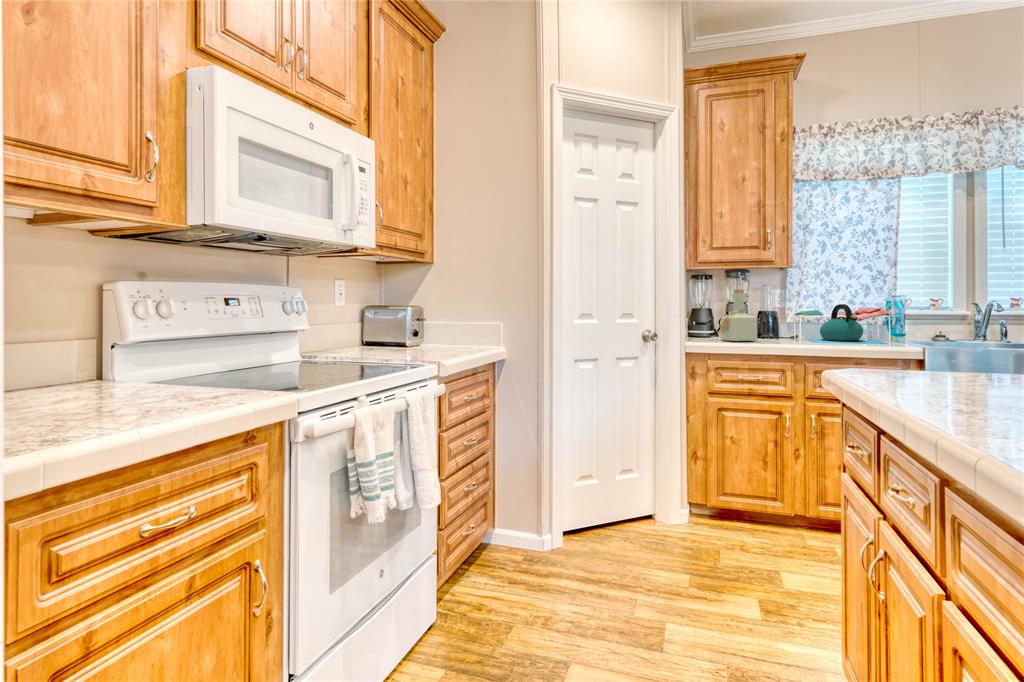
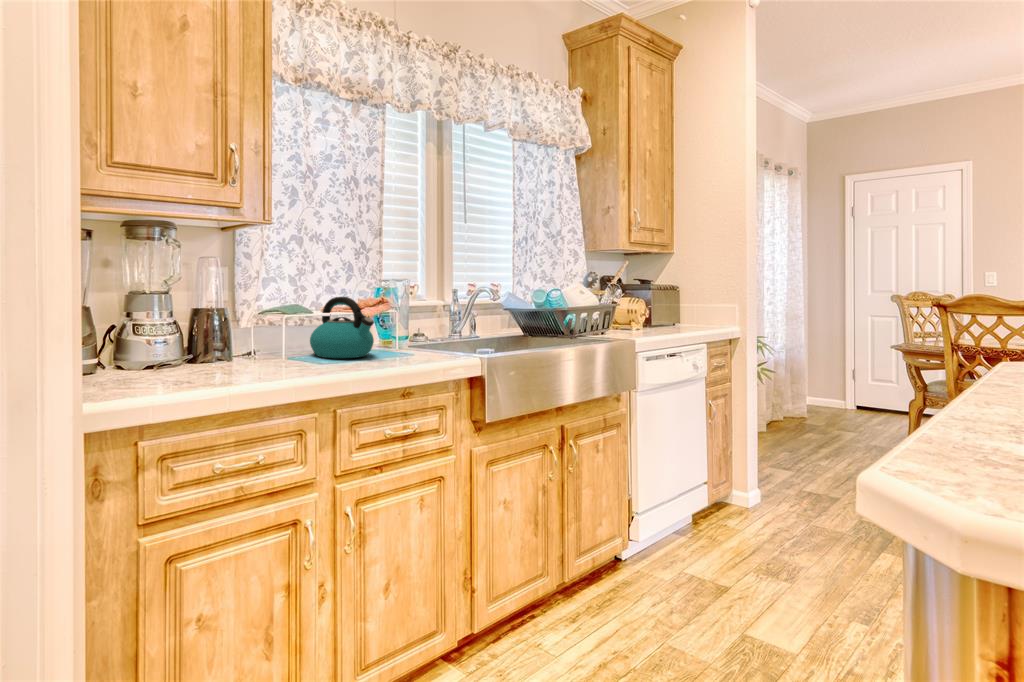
bottle: present [720,290,757,341] -> none [144,269,230,384]

